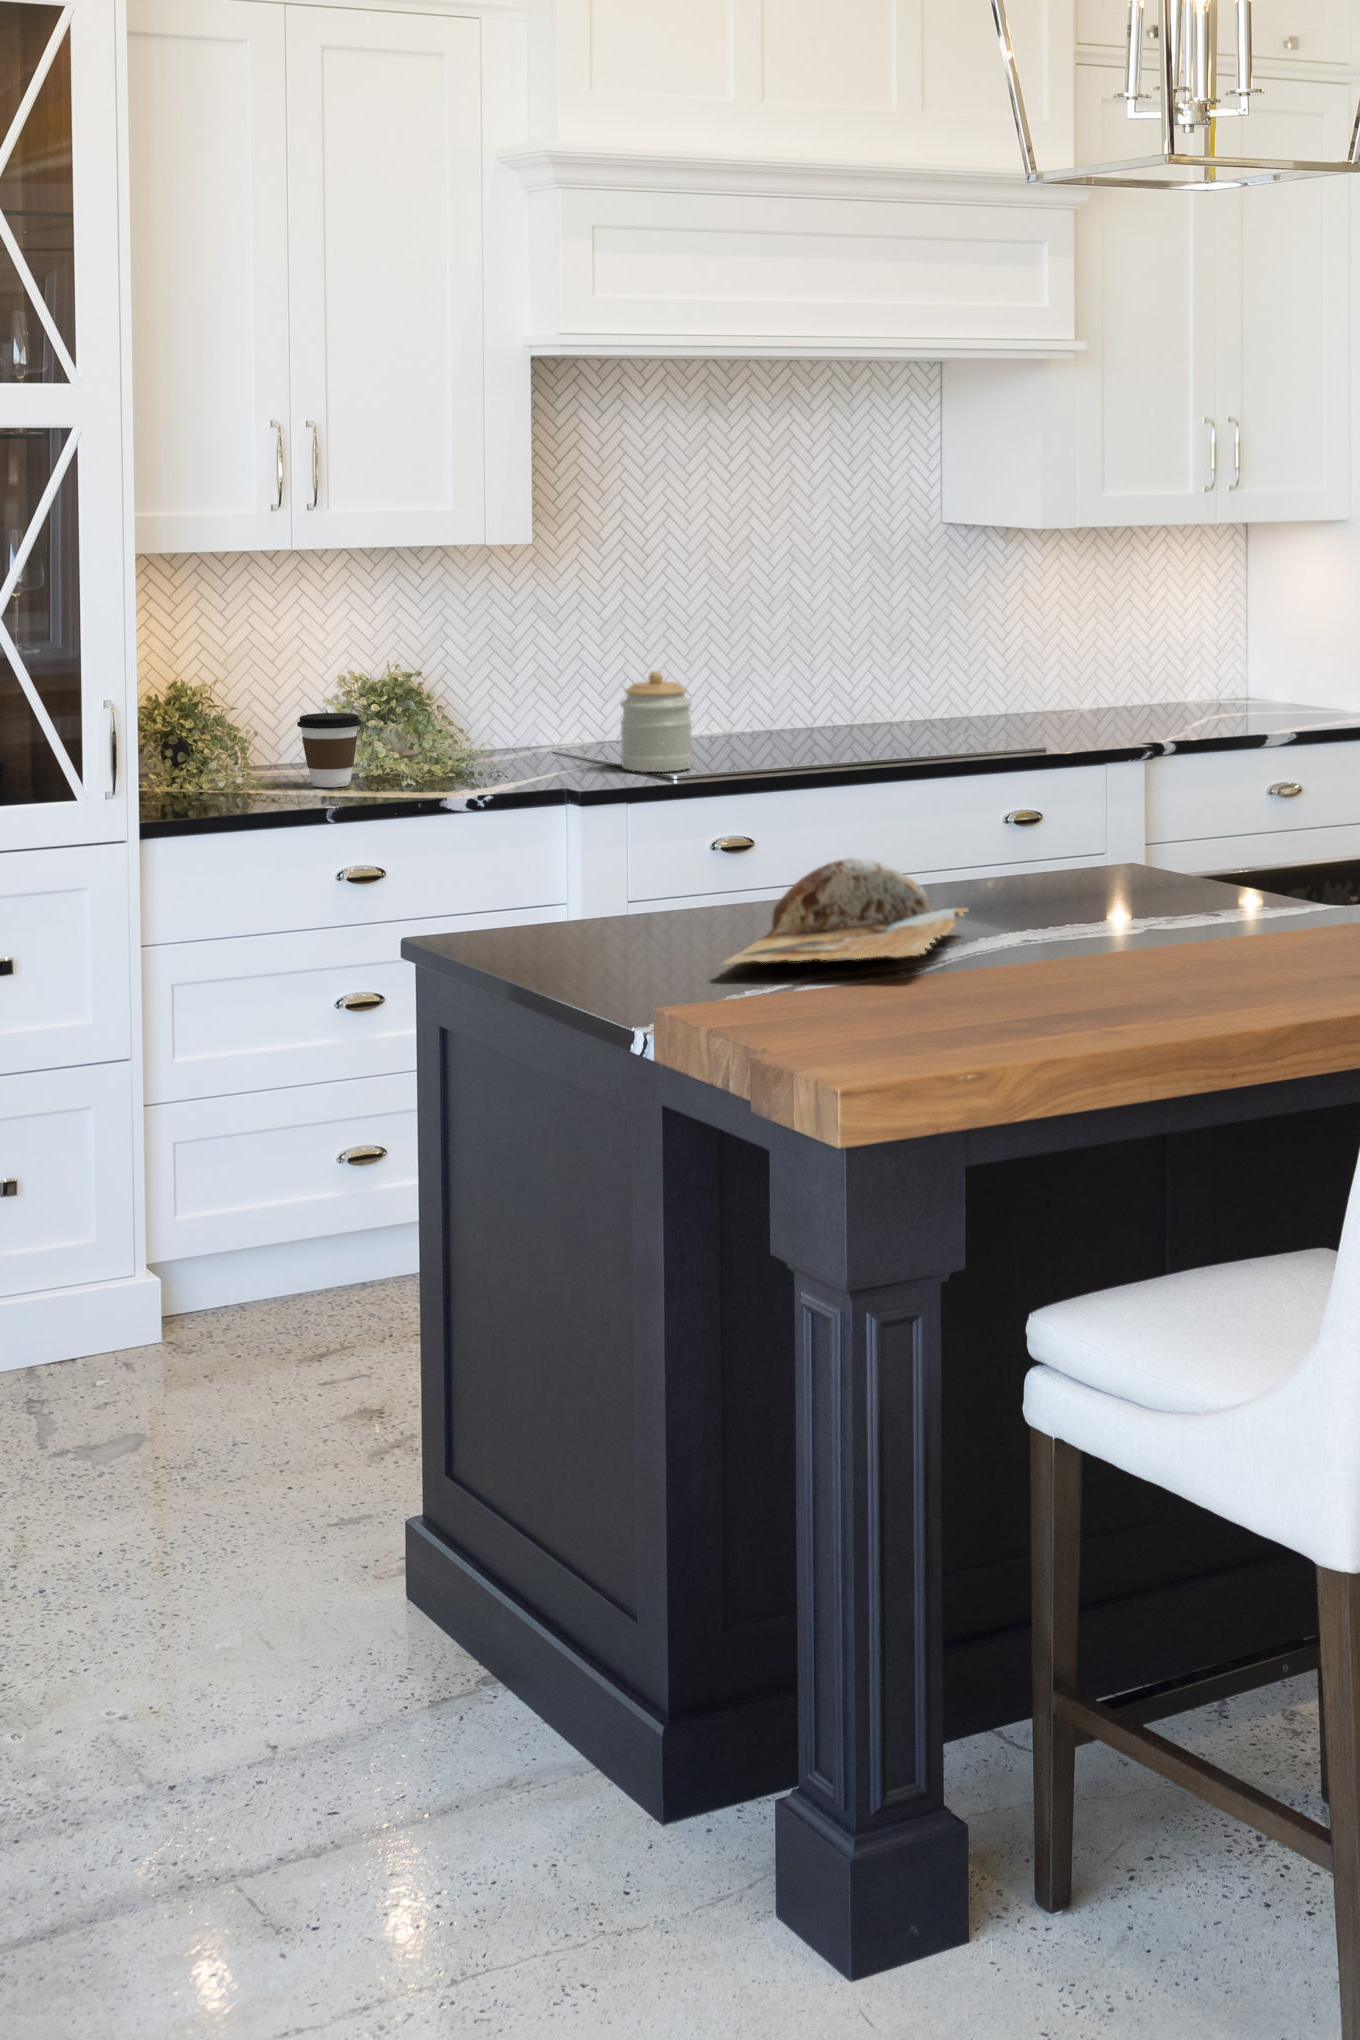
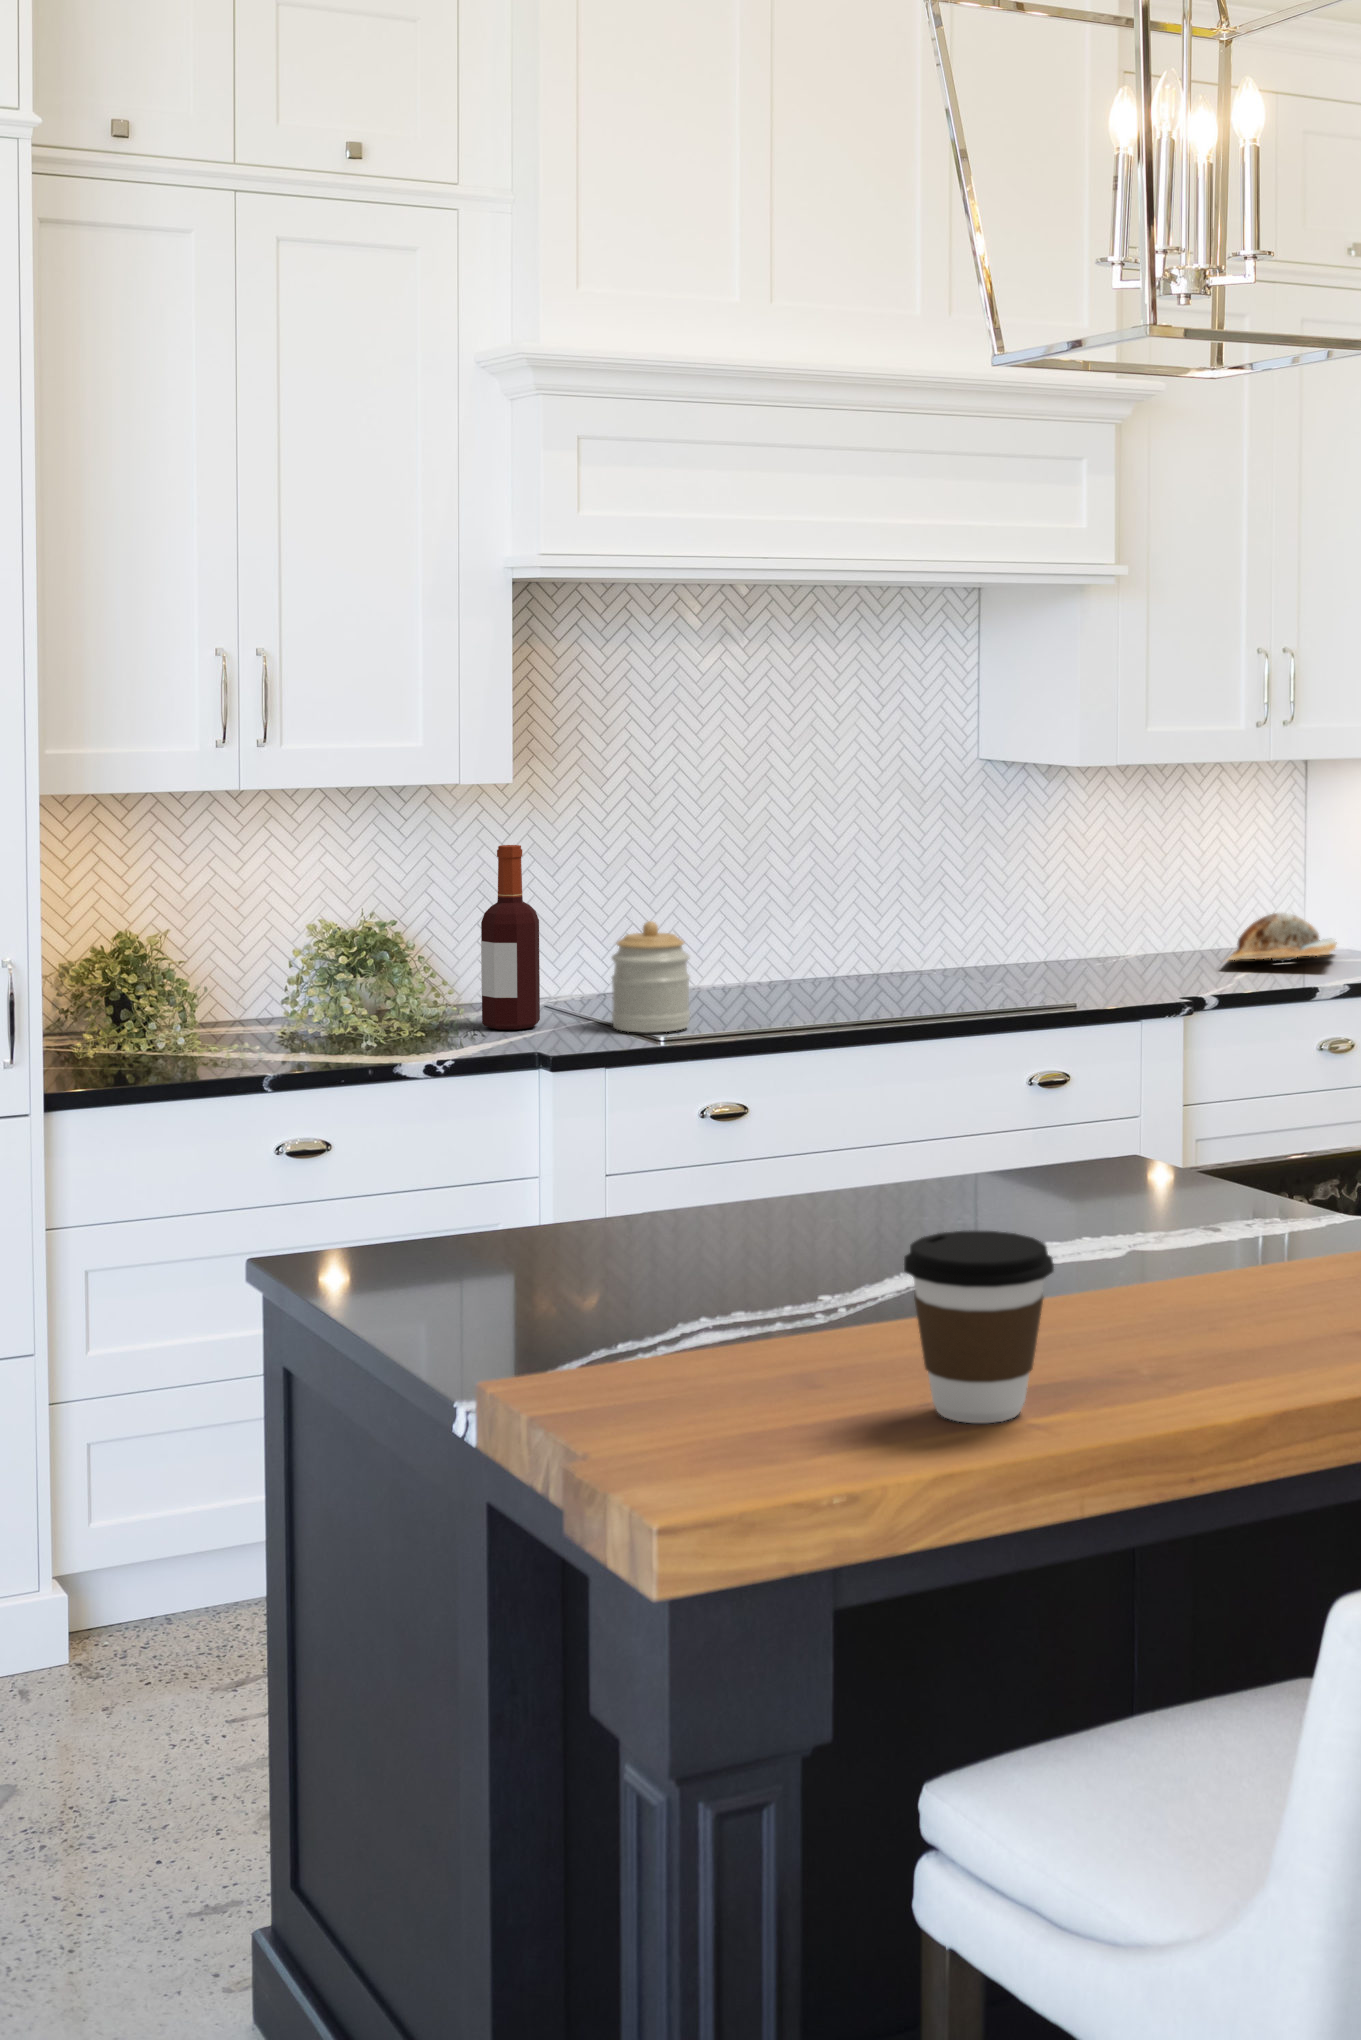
bottle: none [501,602,554,770] -> present [481,845,540,1030]
coffee cup: present [297,713,361,787] -> present [904,1230,1054,1423]
chopping board: present [723,859,968,965] -> present [1227,913,1336,962]

